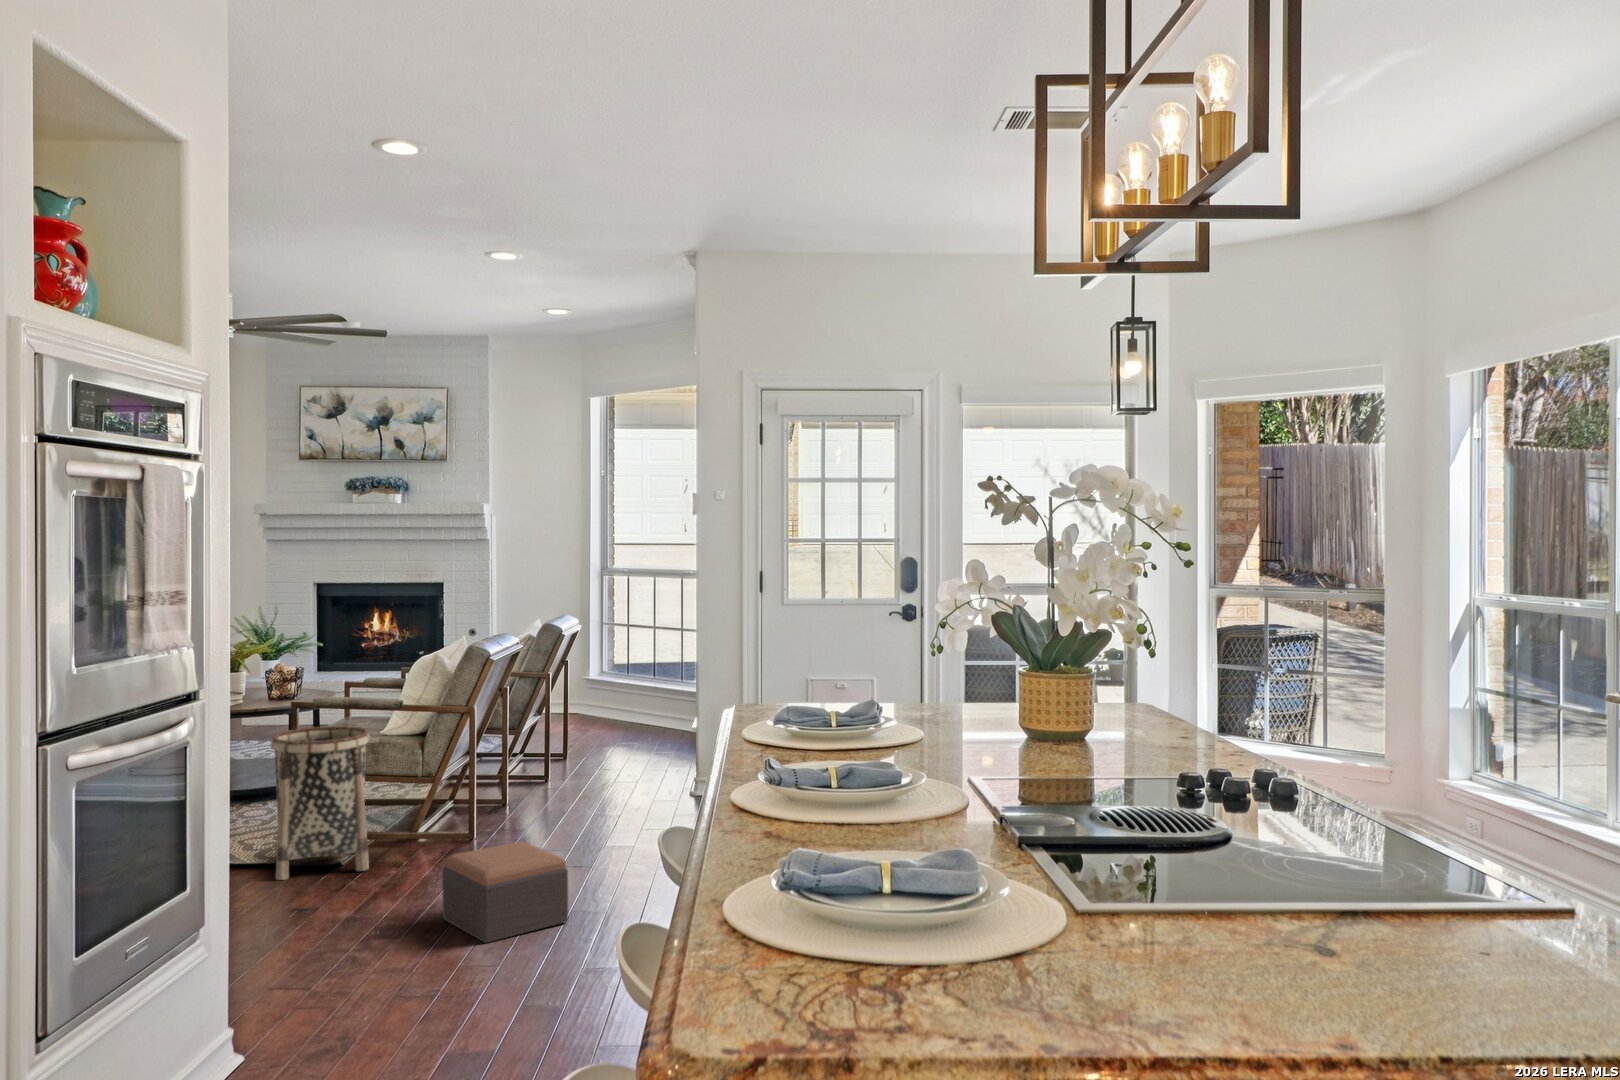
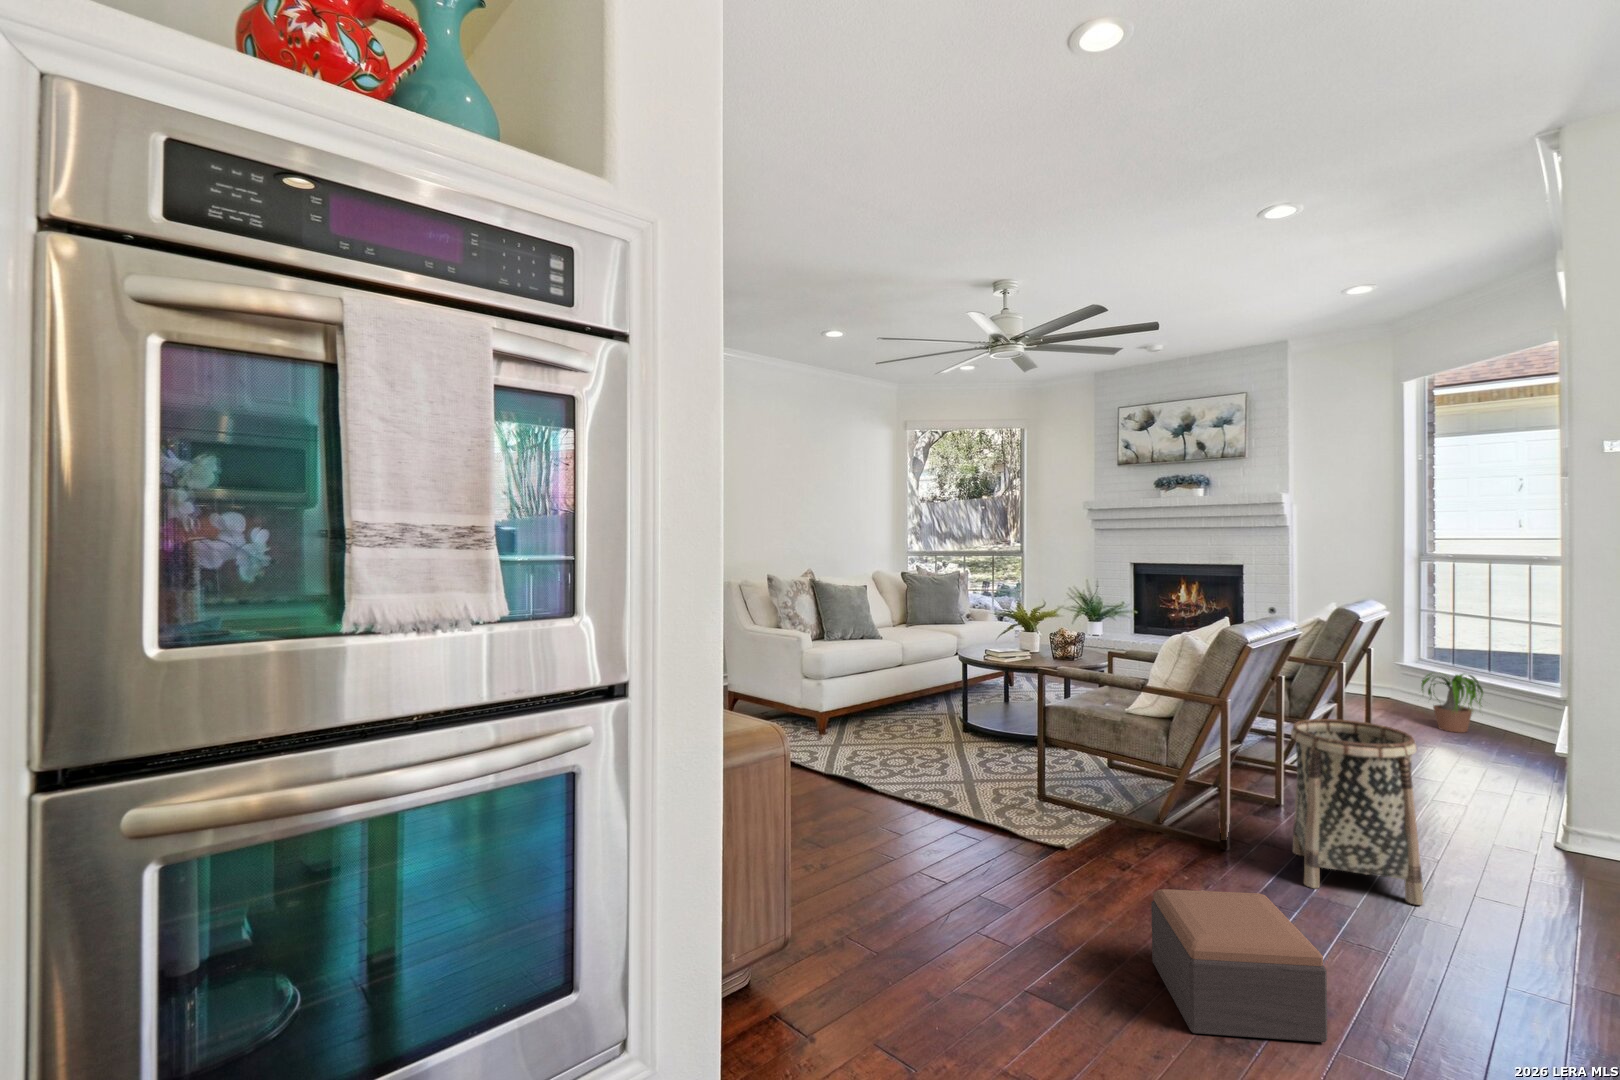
potted plant: none [592,679,653,733] -> present [1421,674,1483,733]
basket: present [270,726,370,880] -> present [1291,719,1423,905]

